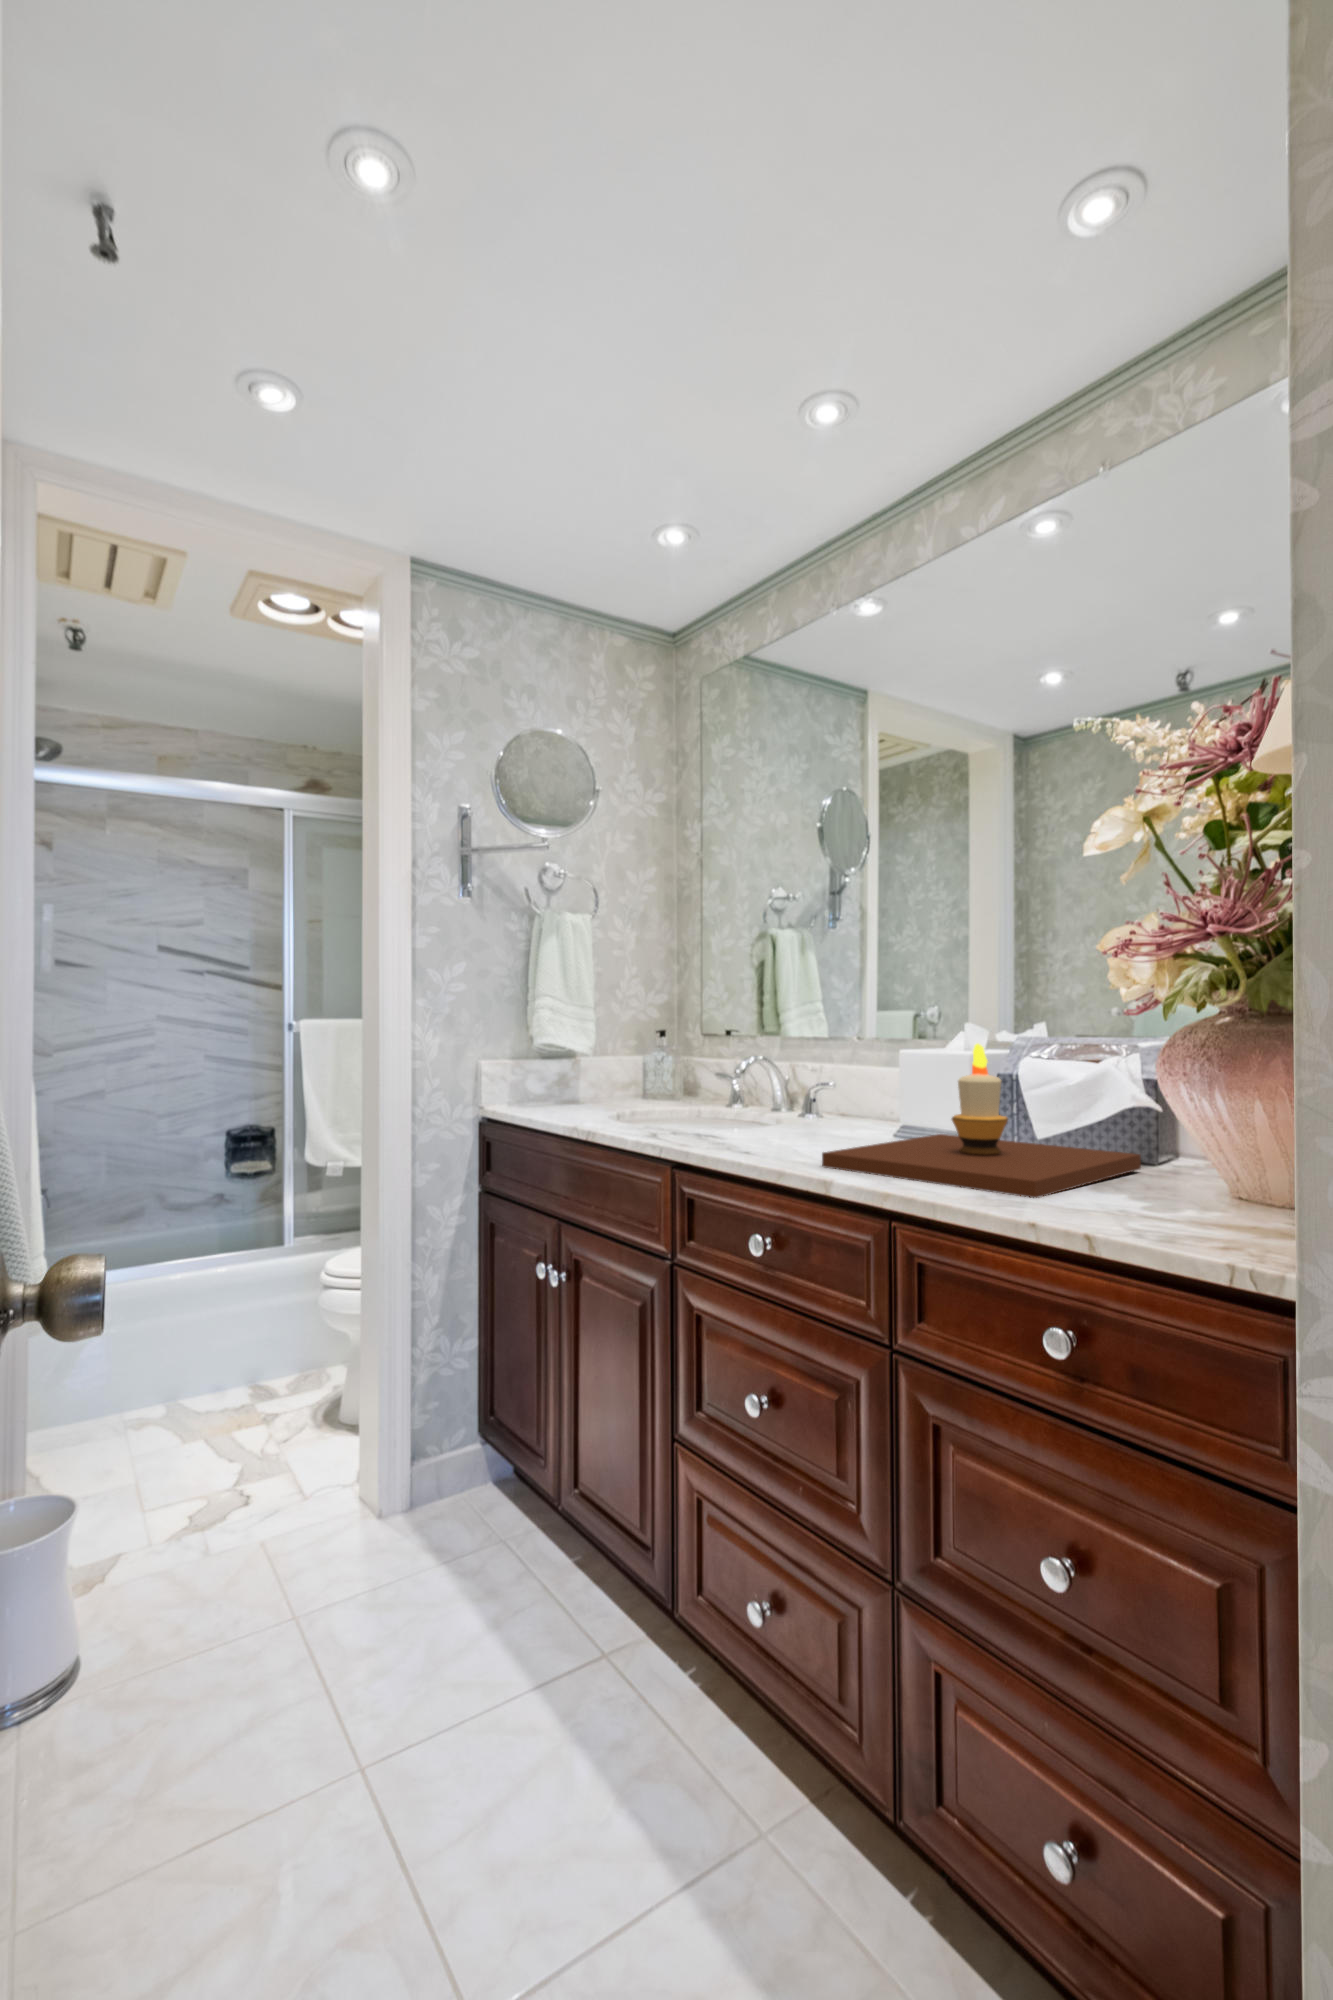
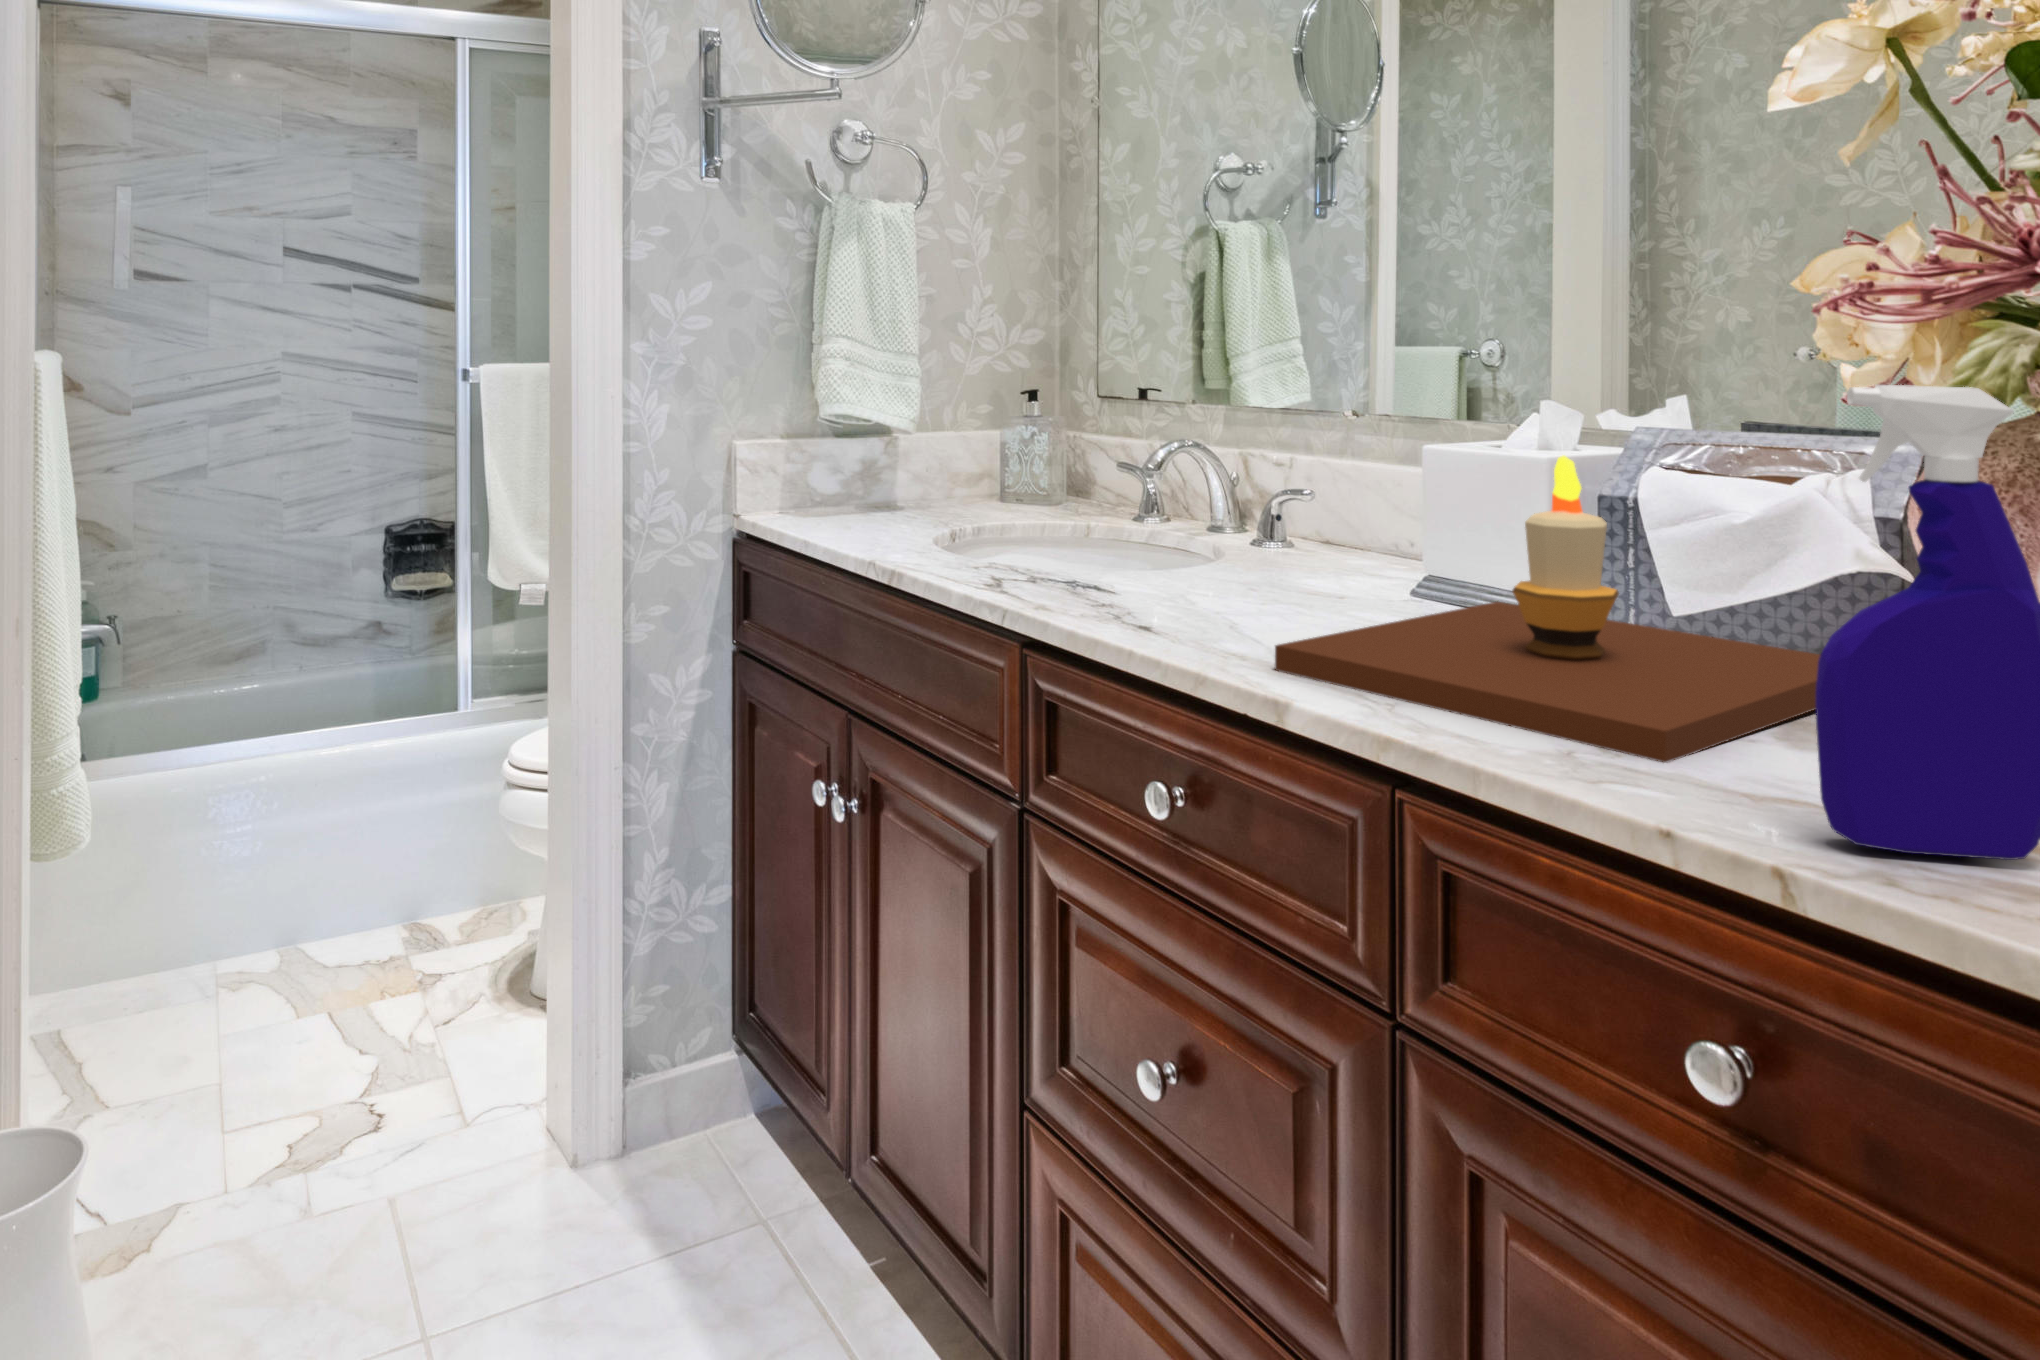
spray bottle: none [1111,986,1225,1228] -> present [1816,385,2040,860]

